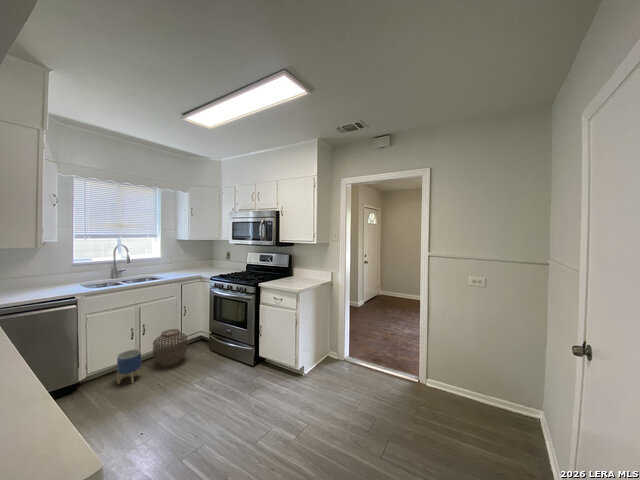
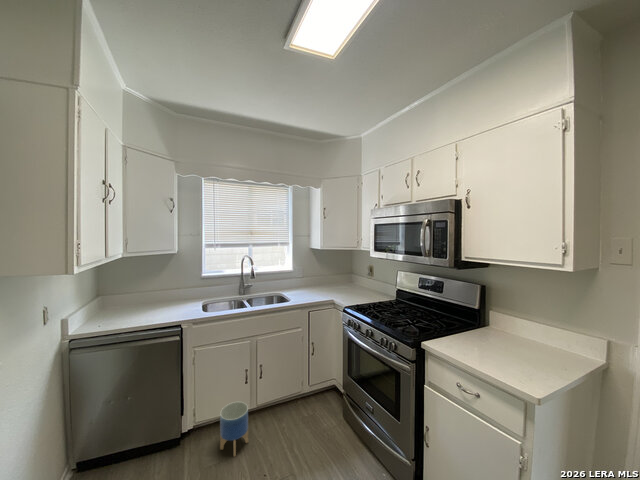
woven basket: present [153,329,187,366] -> none [266,378,309,435]

